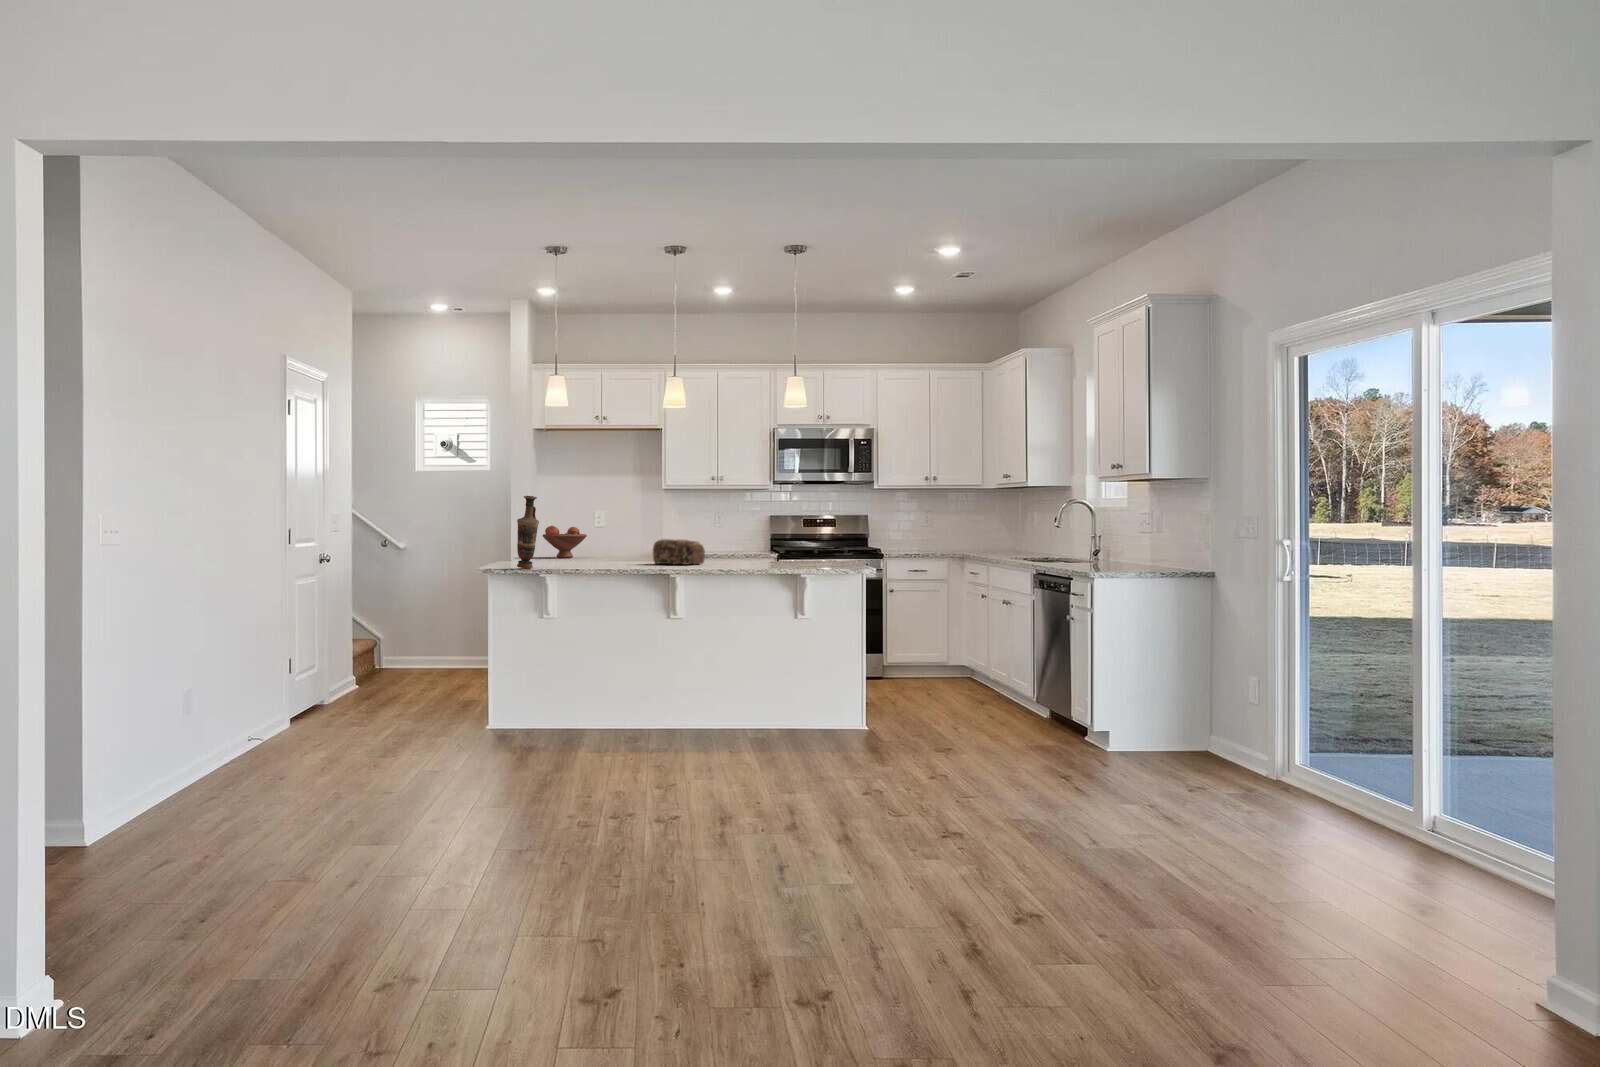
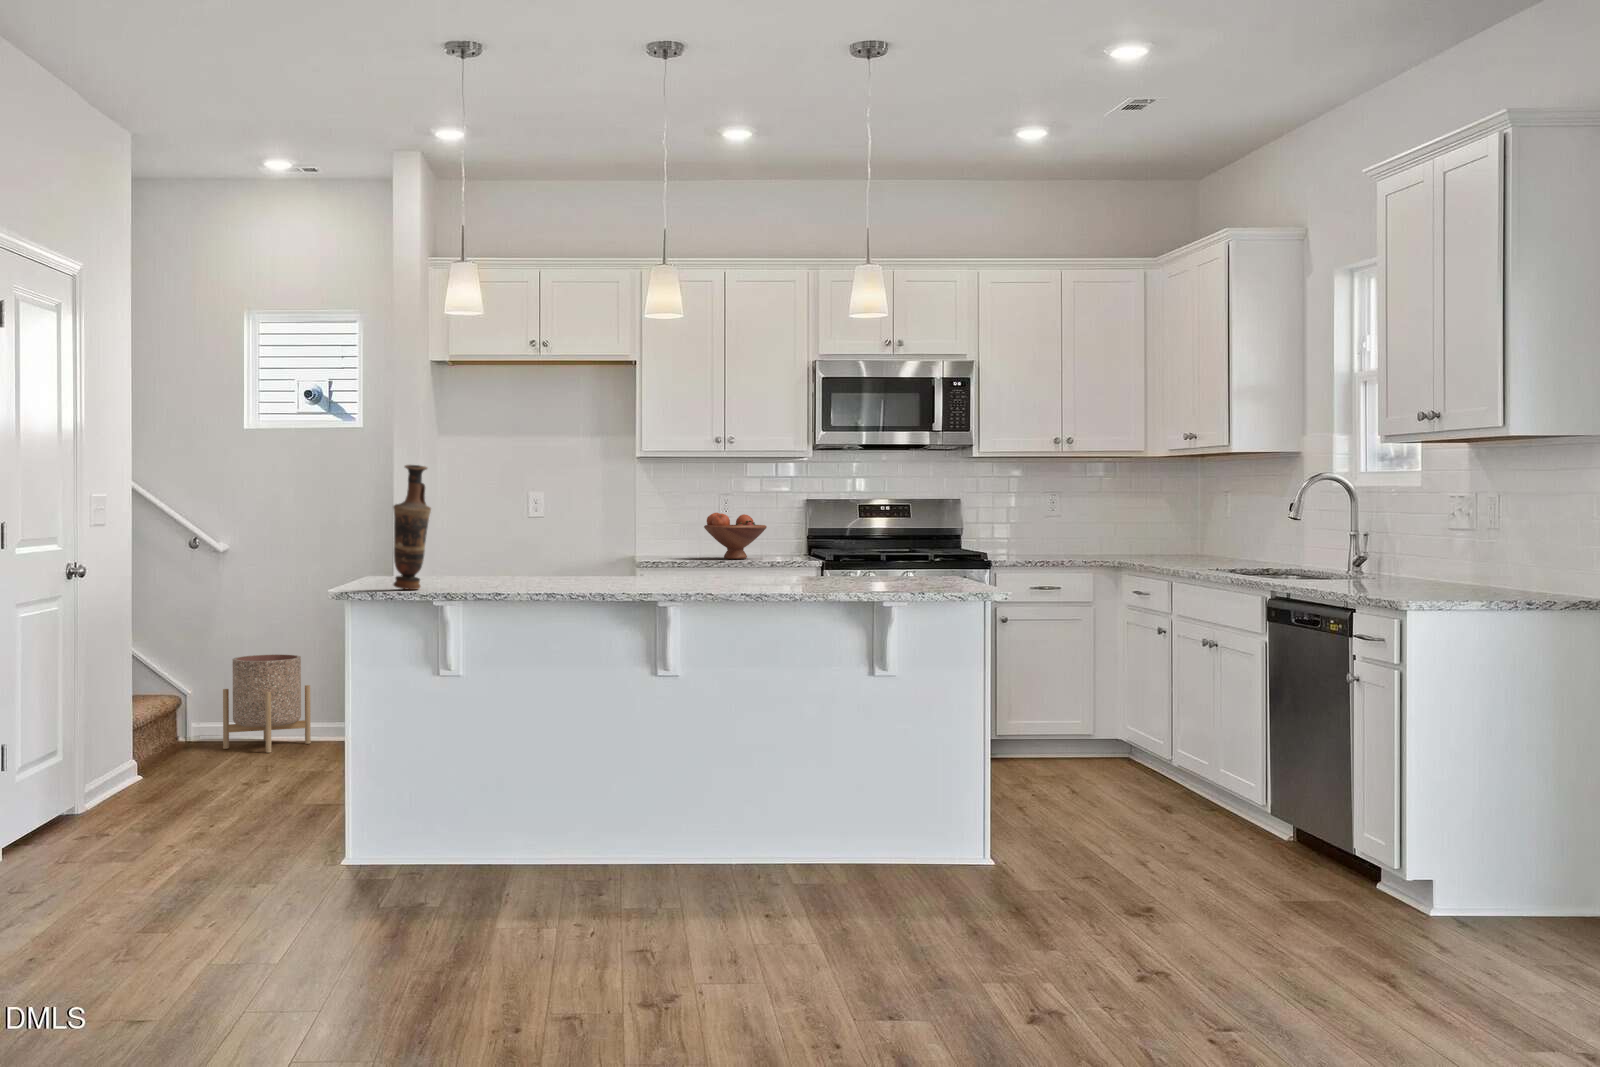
fruit bowl: present [542,526,587,558] -> present [704,513,767,559]
bread loaf: present [653,539,705,565] -> none [624,539,712,581]
planter: none [404,614,458,675] -> present [223,654,311,753]

